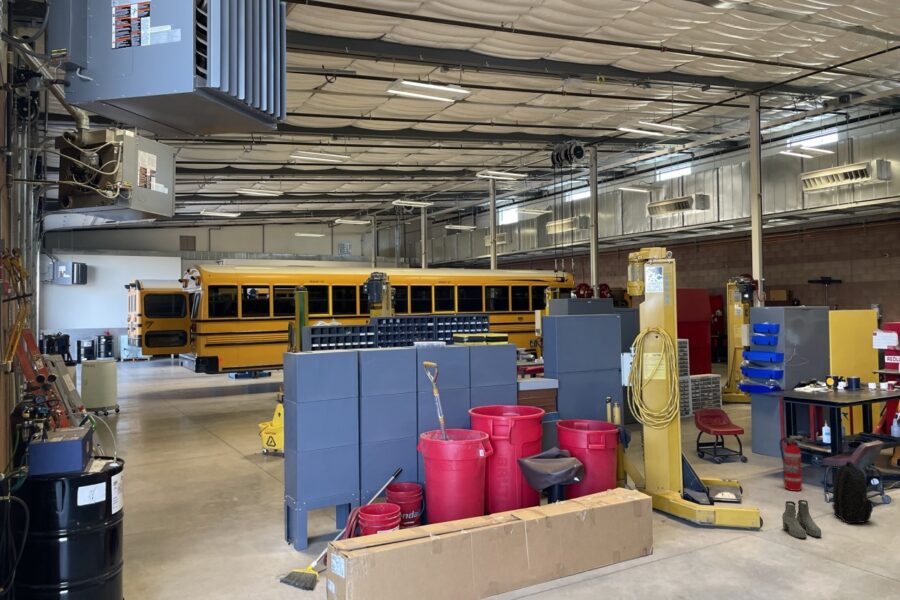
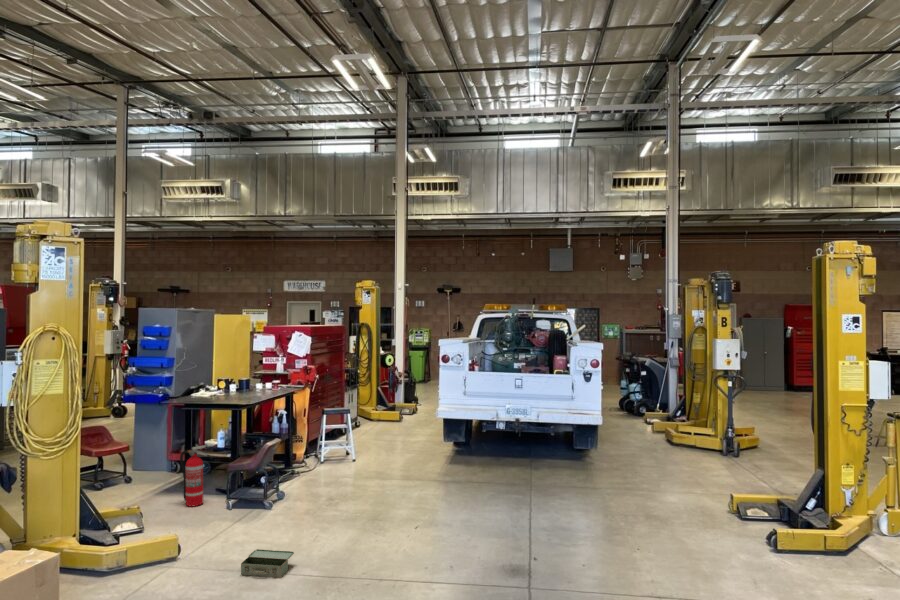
backpack: present [832,461,873,523] -> none [243,463,281,527]
boots: present [782,500,821,538] -> none [205,517,246,563]
toolbox: none [807,535,864,565] -> present [241,549,294,578]

